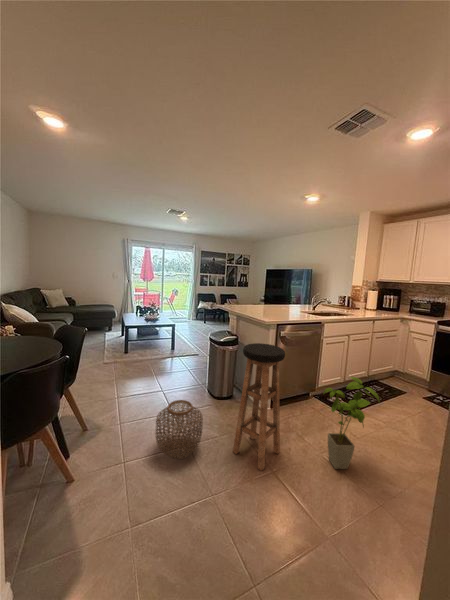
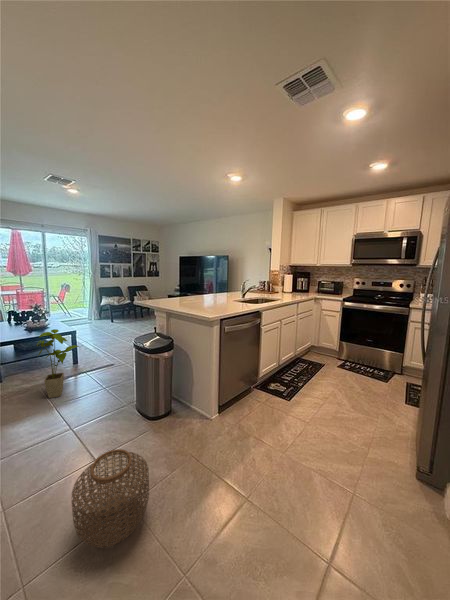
bar stool: present [233,343,285,471] -> none [193,347,250,509]
house plant: present [323,377,380,469] -> present [36,329,79,398]

